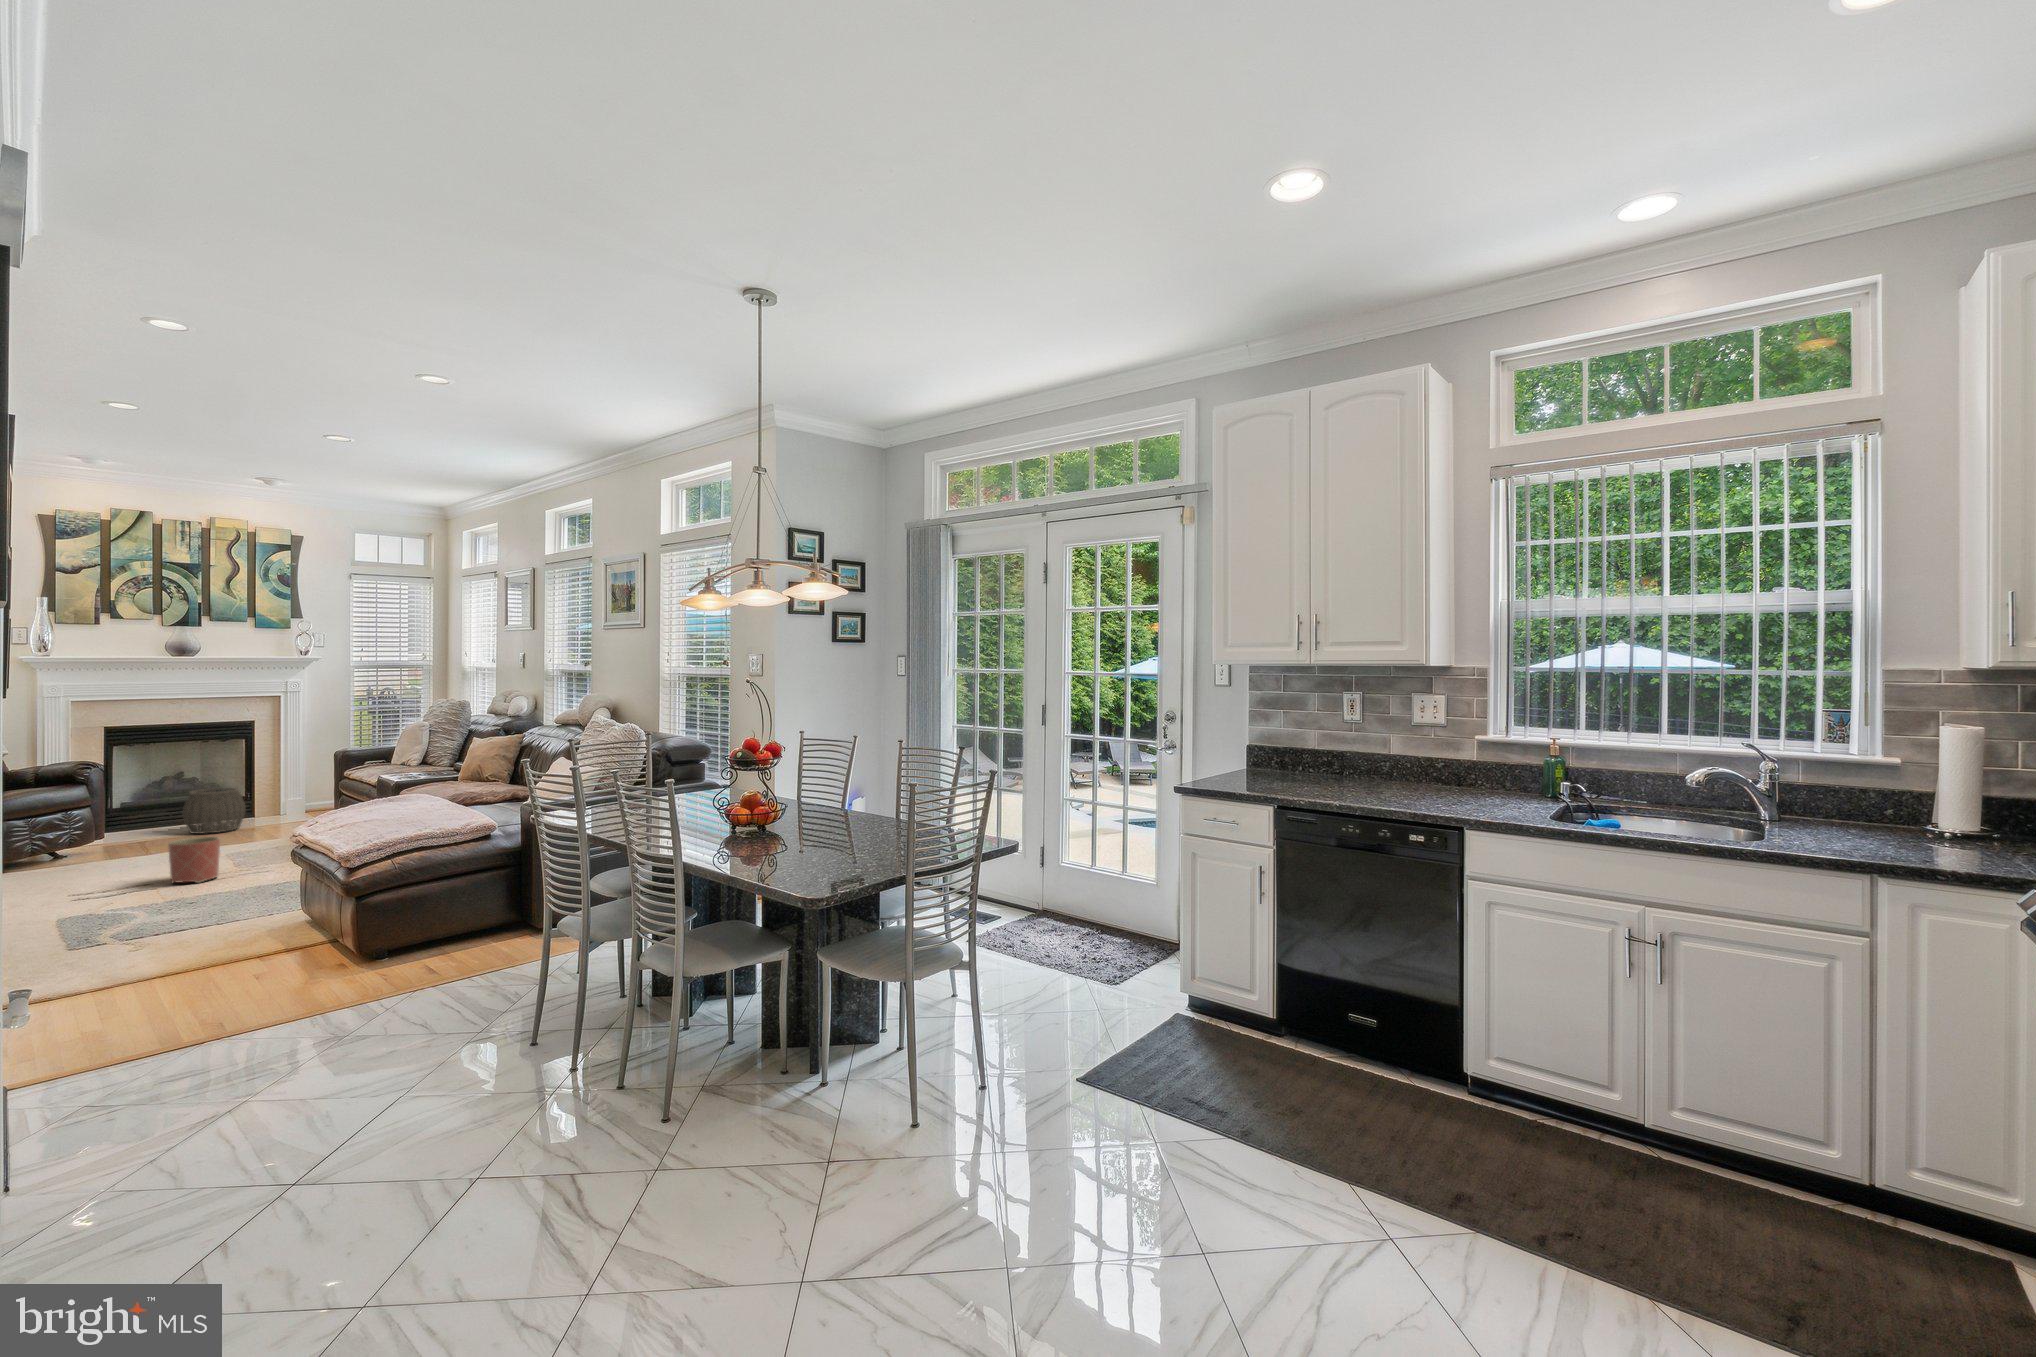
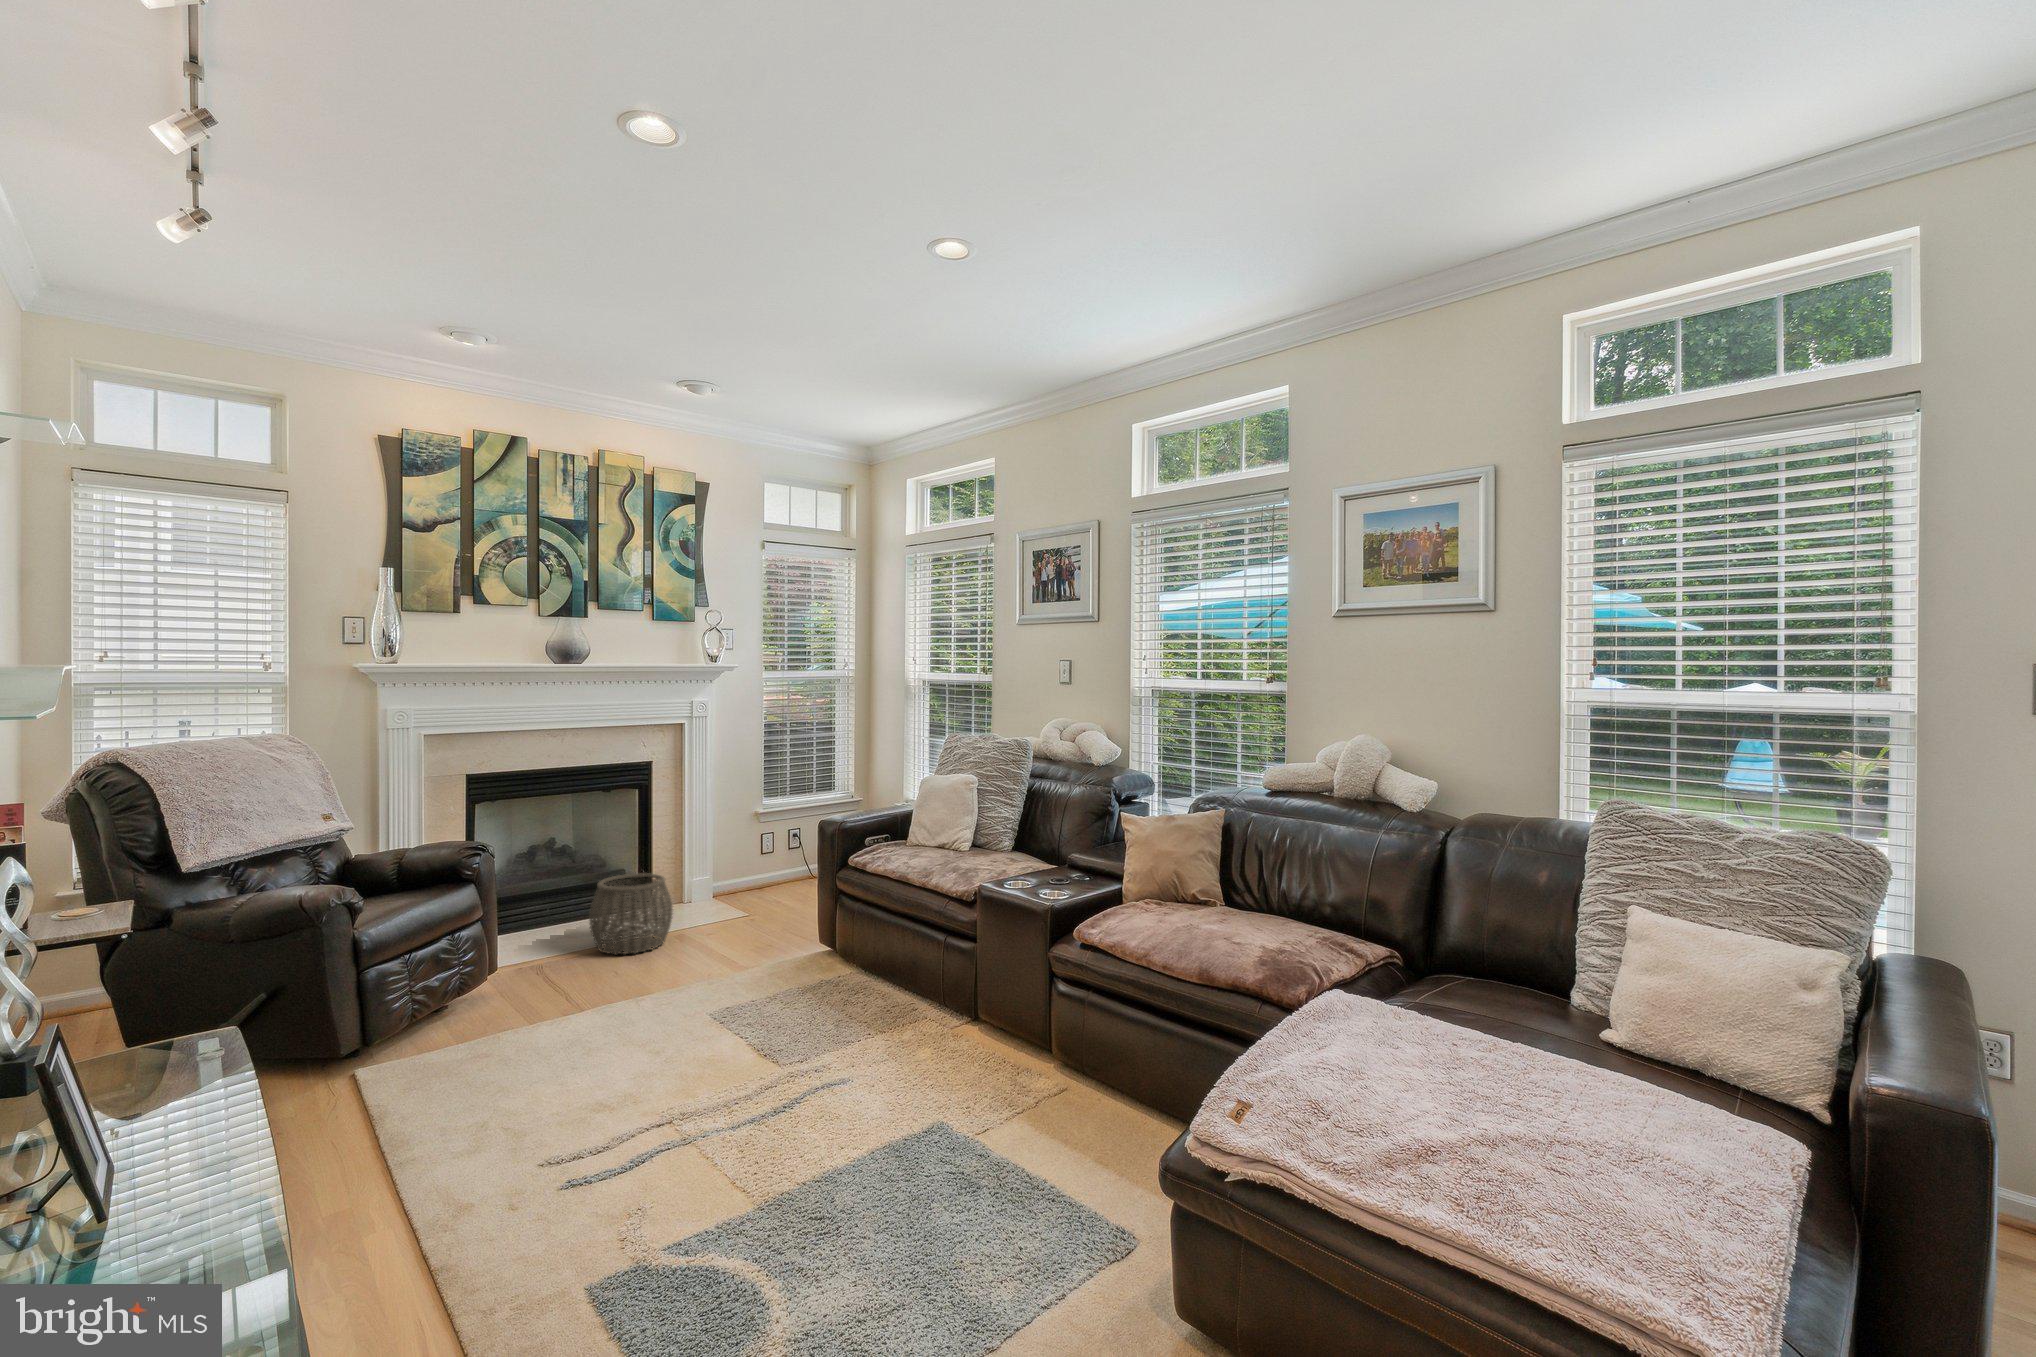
planter: present [168,837,220,883] -> none [689,1020,770,1127]

